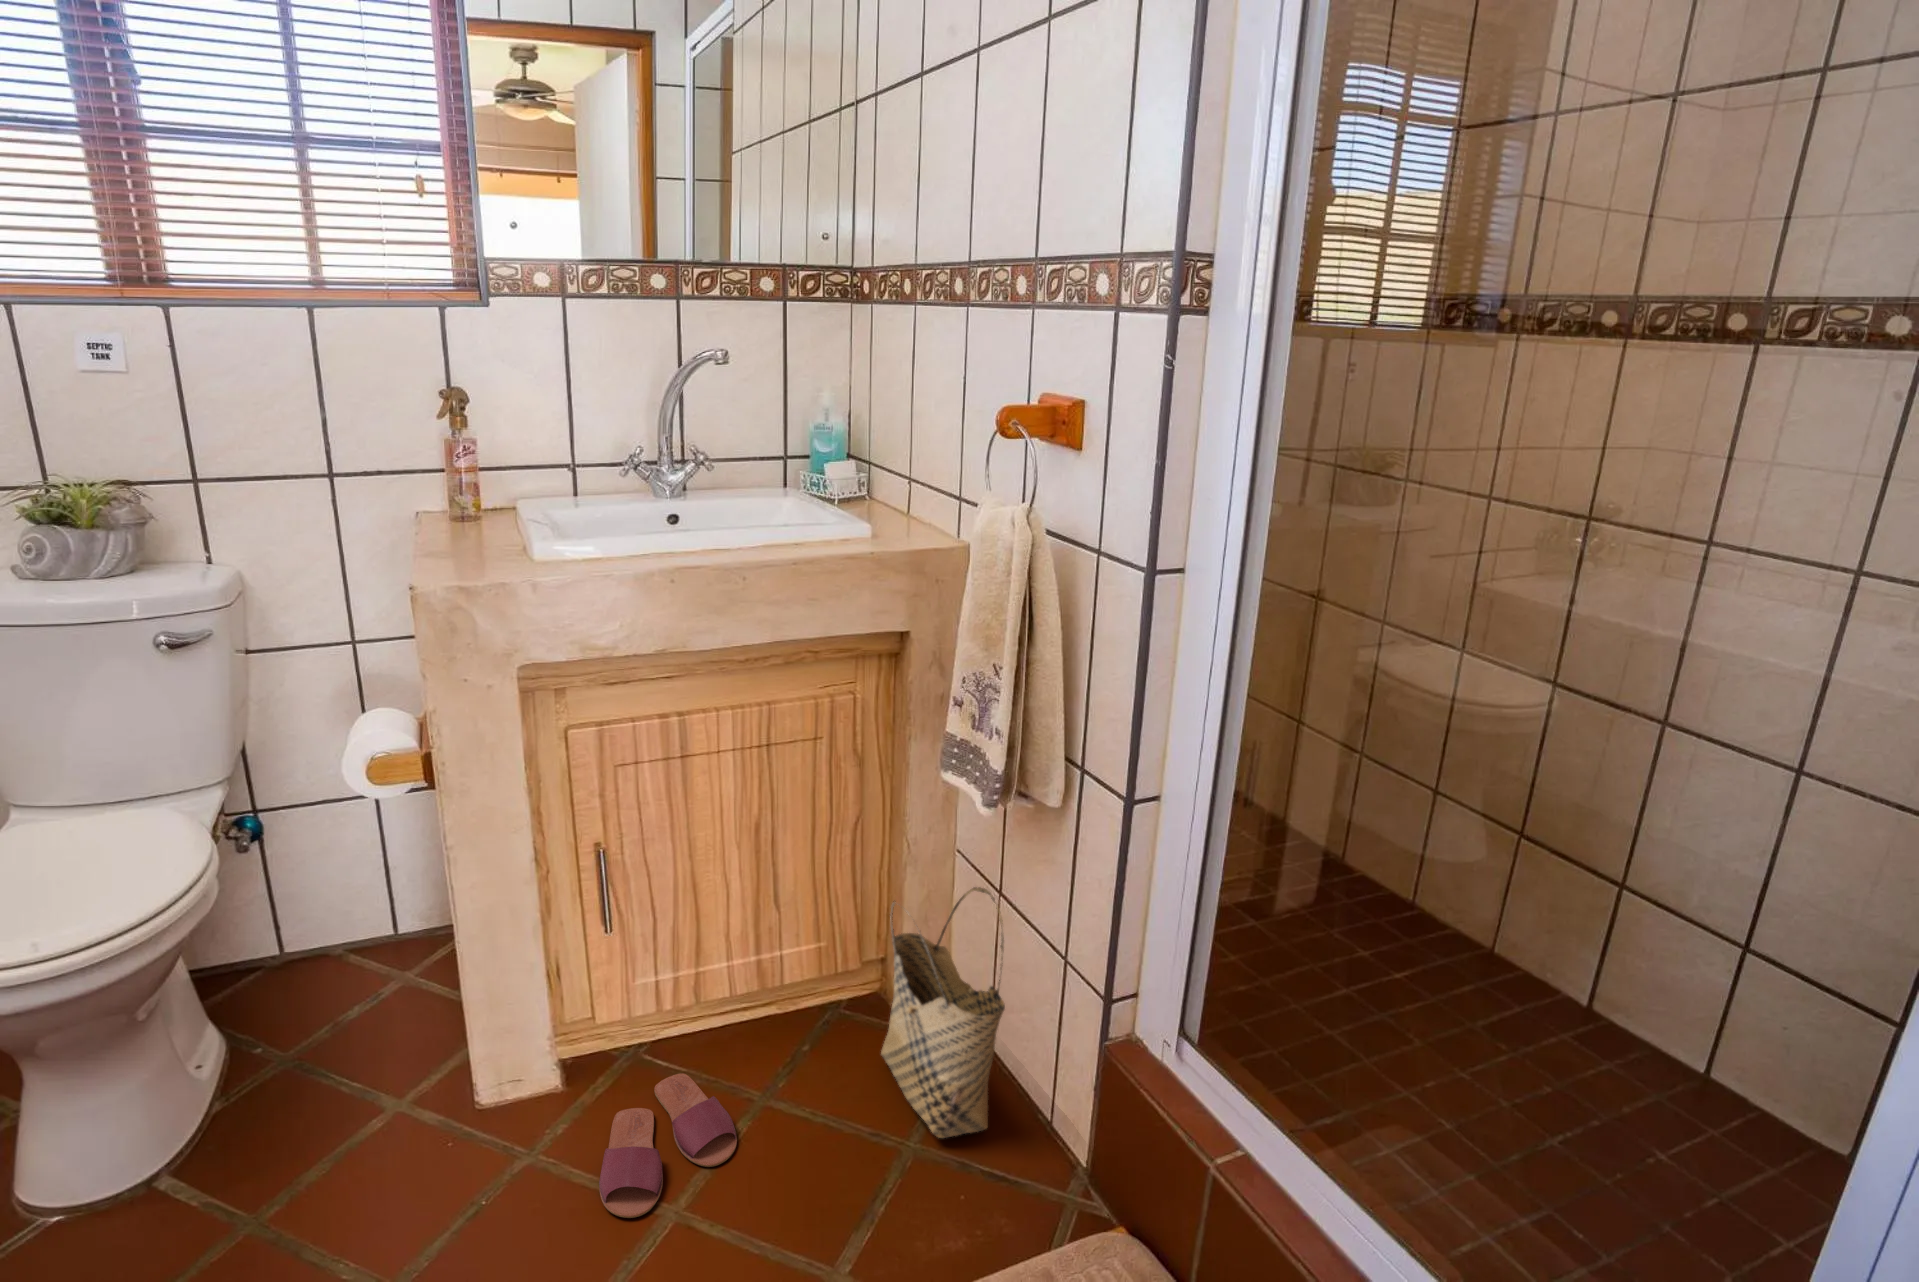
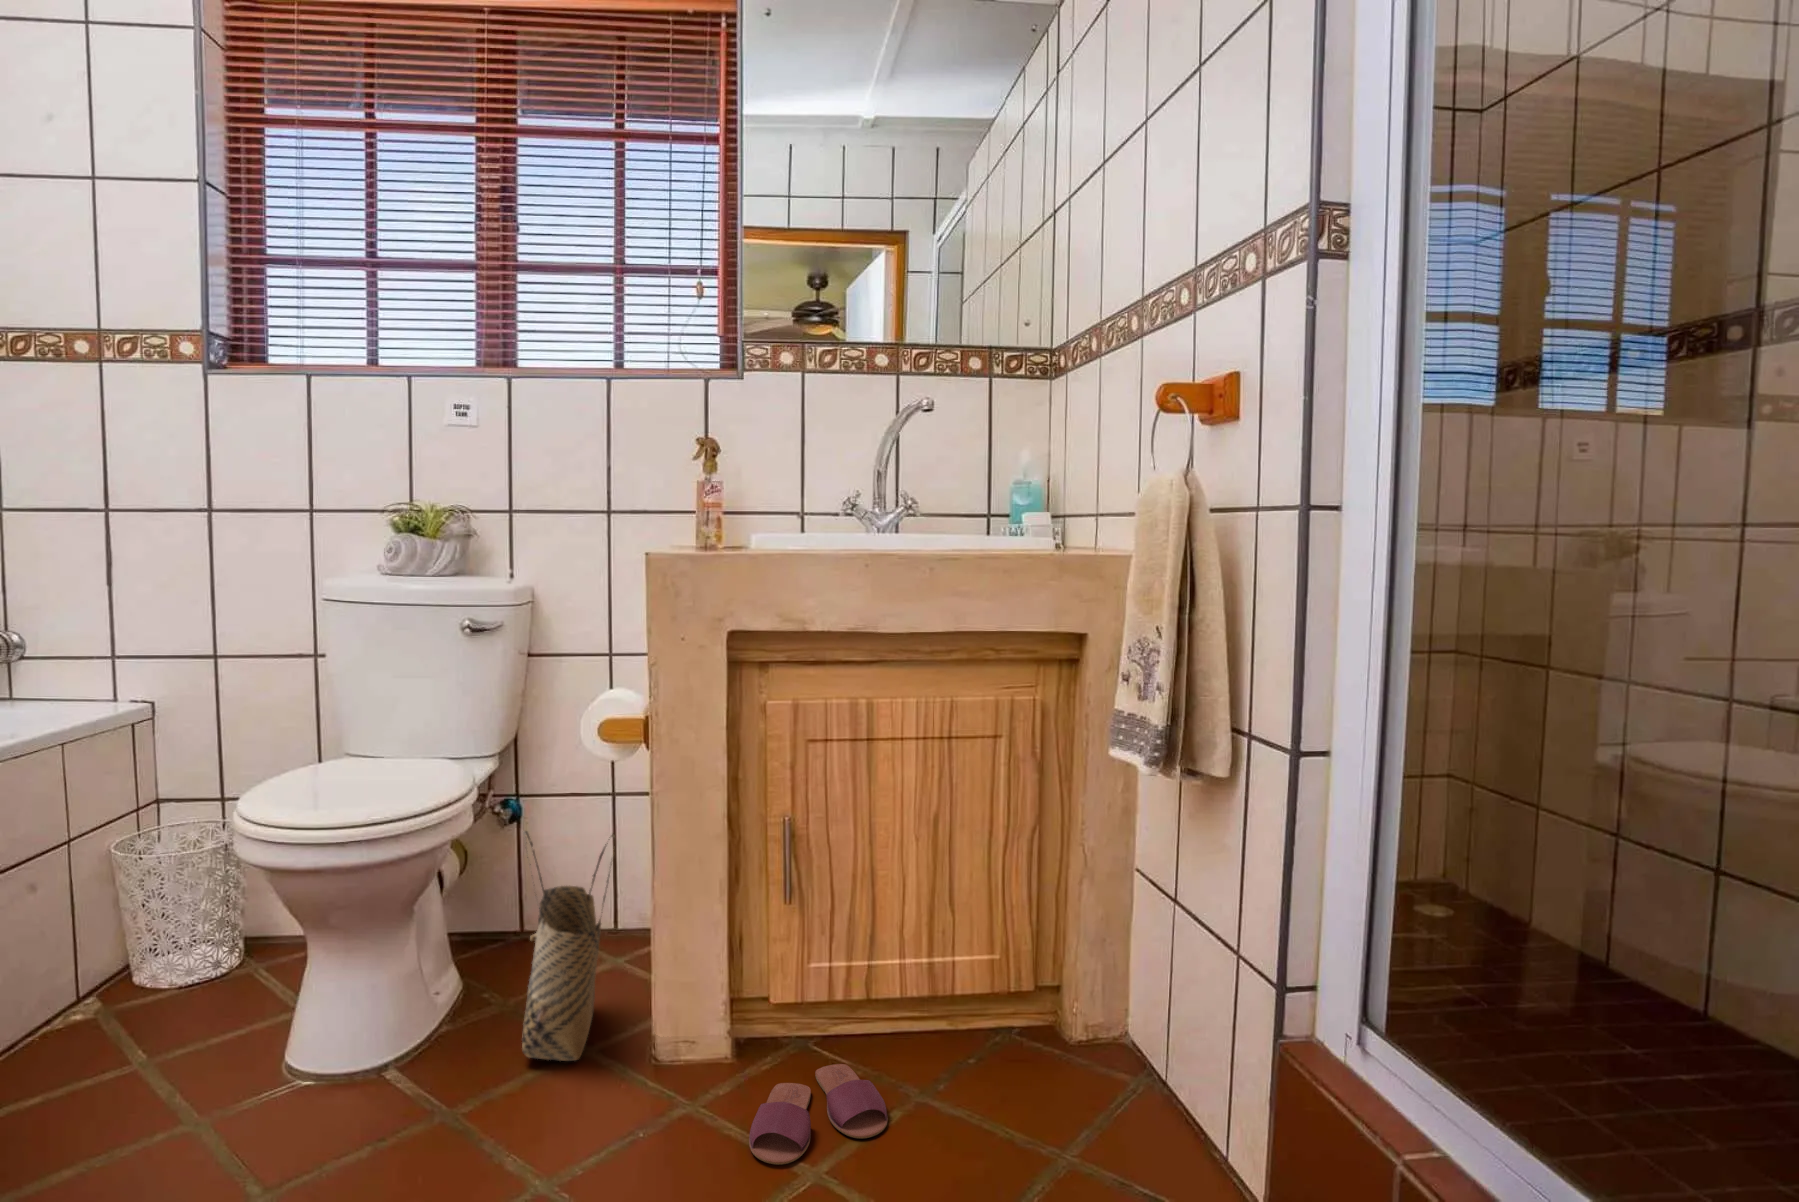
woven basket: present [881,887,1005,1138] -> present [522,831,615,1061]

